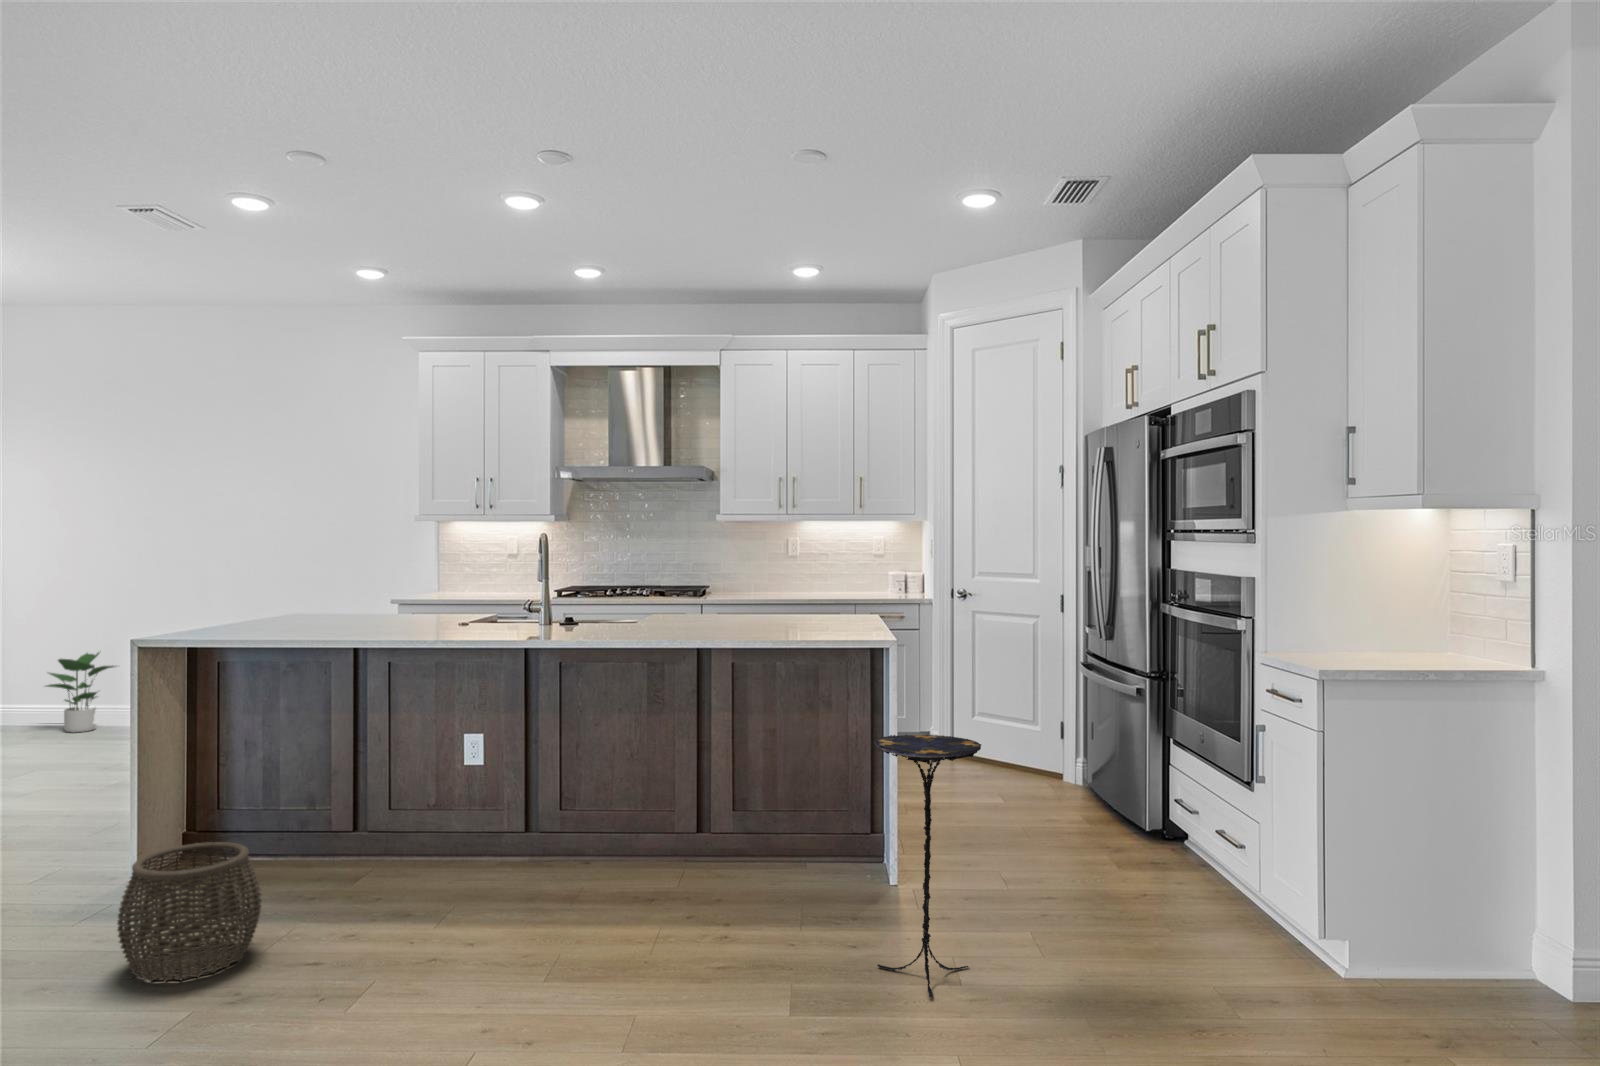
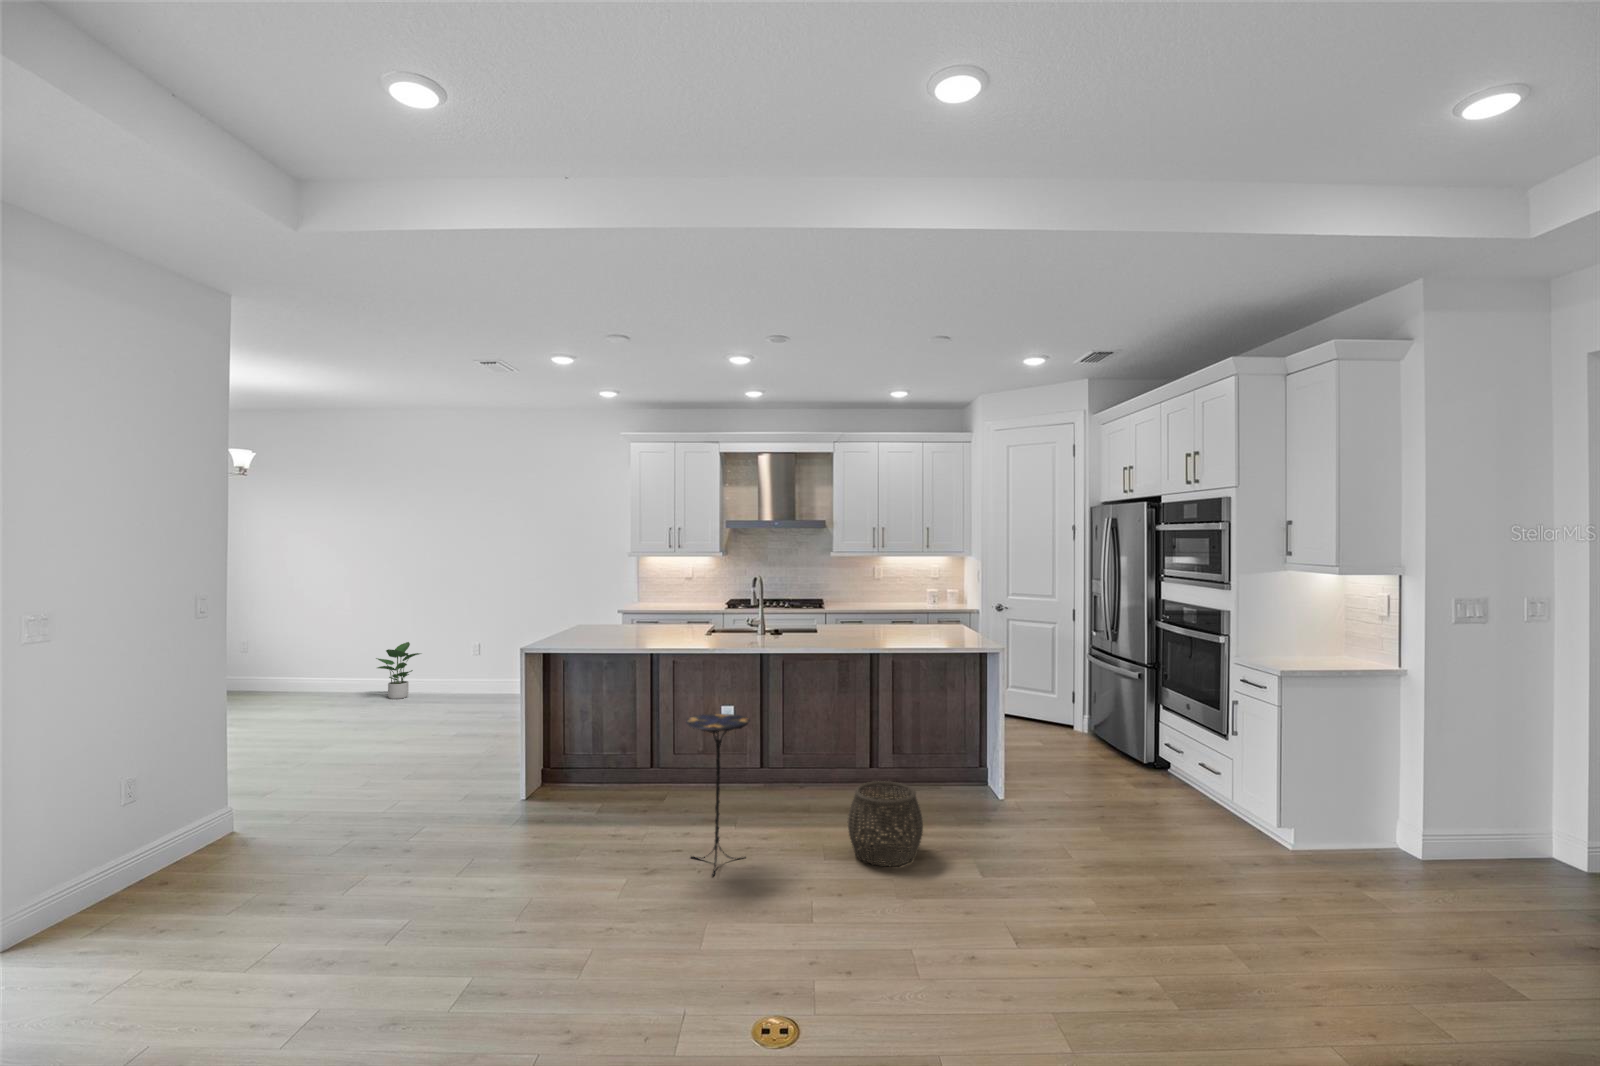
side table: present [874,735,981,998] -> present [686,714,750,875]
woven basket: present [117,842,262,982] -> present [848,781,923,866]

